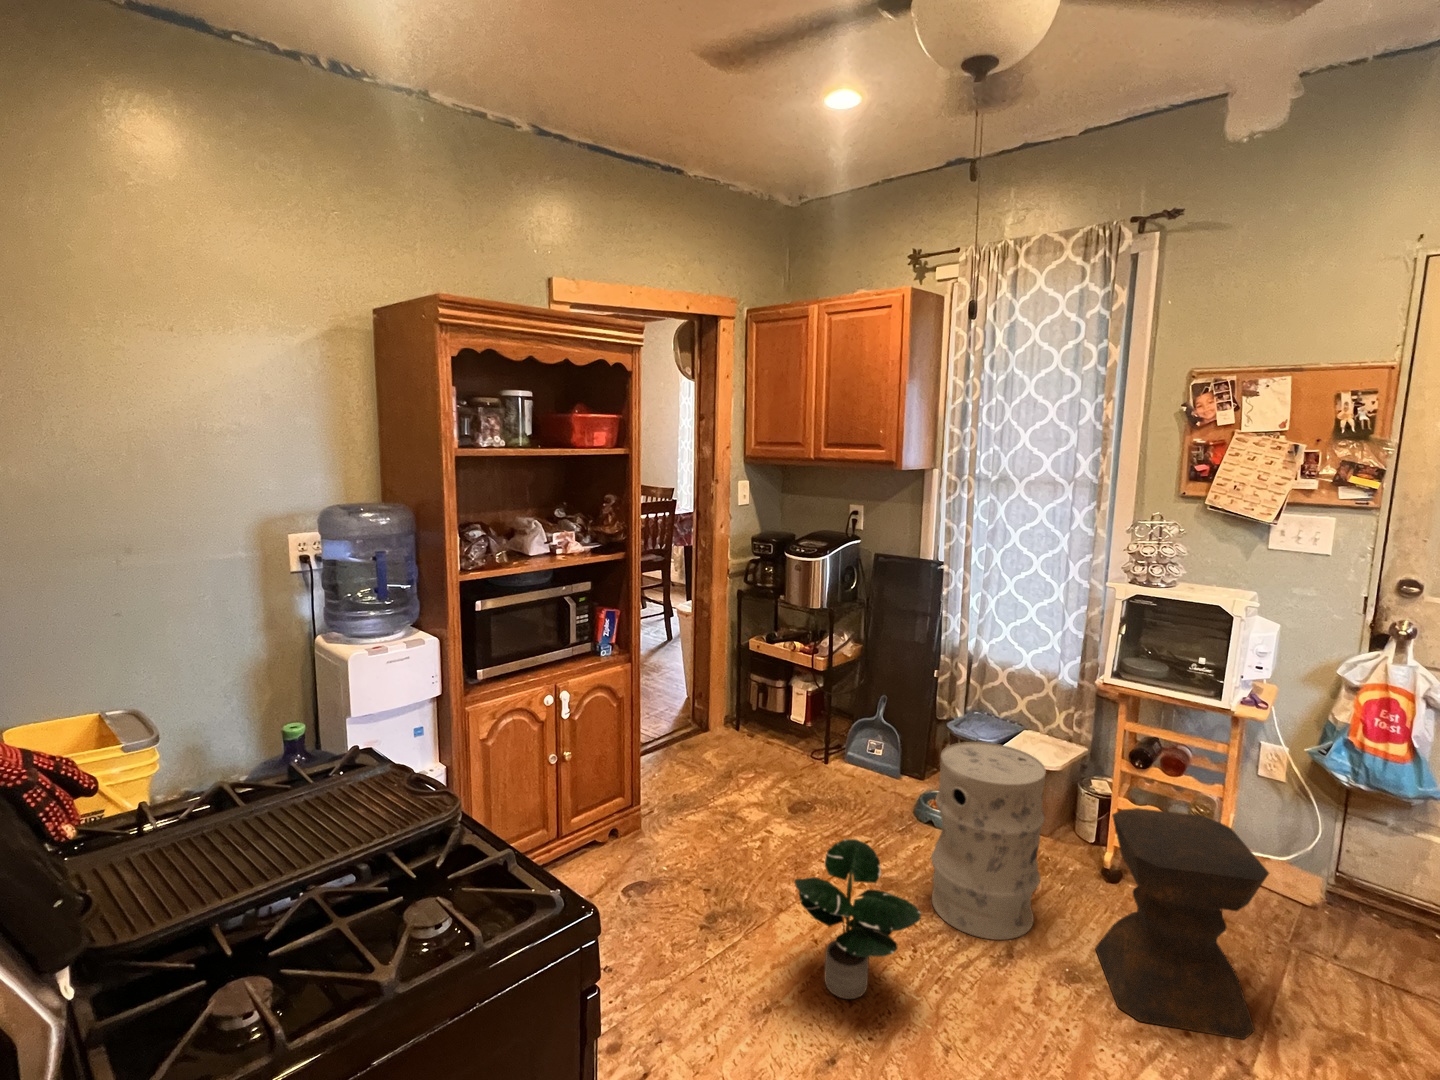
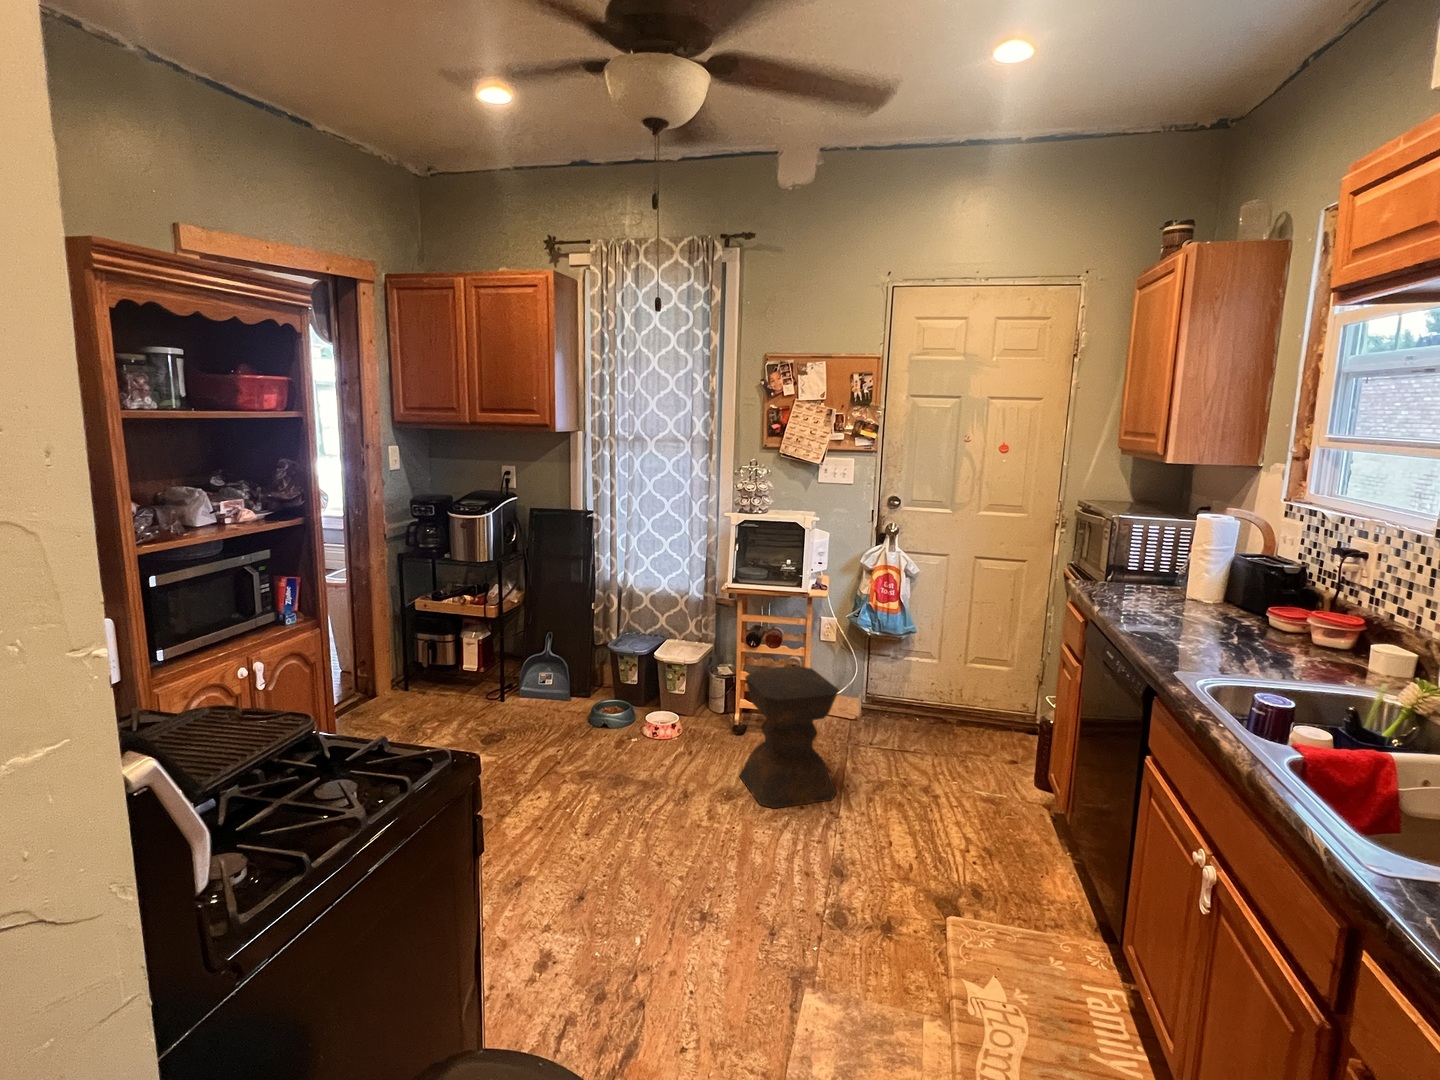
trash can: present [931,742,1046,940] -> none [619,645,699,790]
potted plant: present [795,839,921,999] -> none [530,733,631,855]

